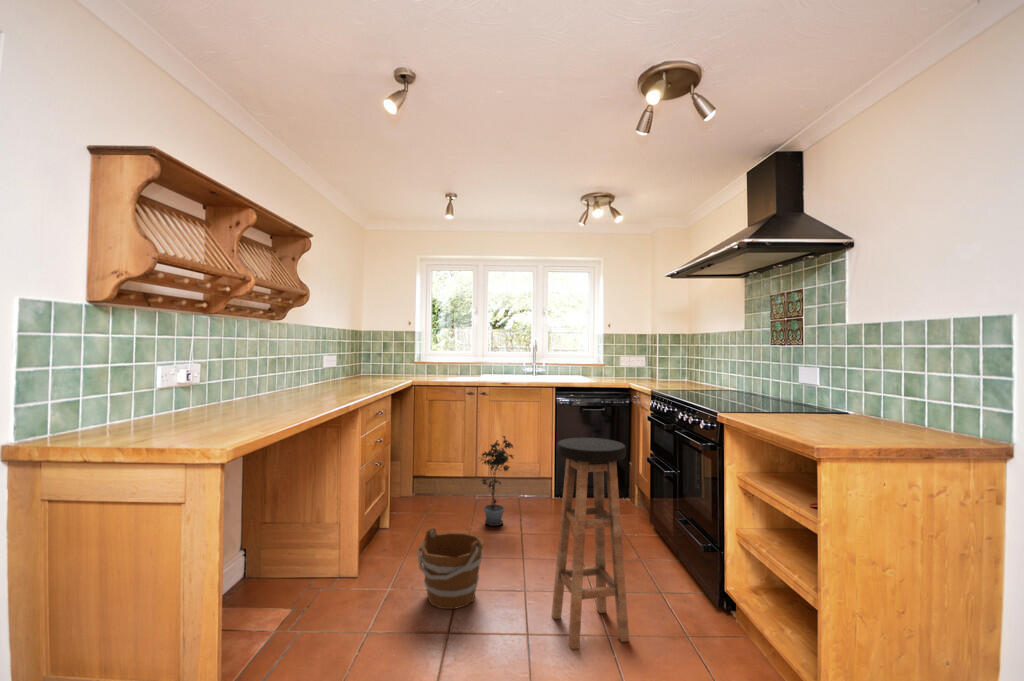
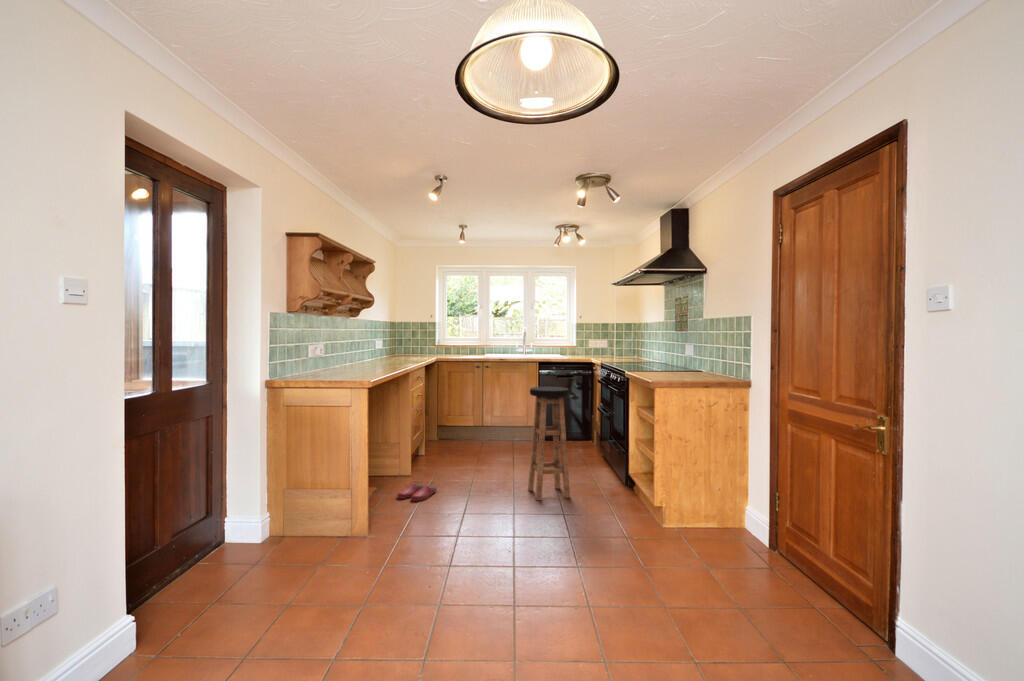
potted plant: present [482,436,513,526] -> none [483,394,509,455]
bucket: present [417,528,483,609] -> none [448,444,488,488]
slippers: none [321,603,394,653] -> present [397,483,436,501]

